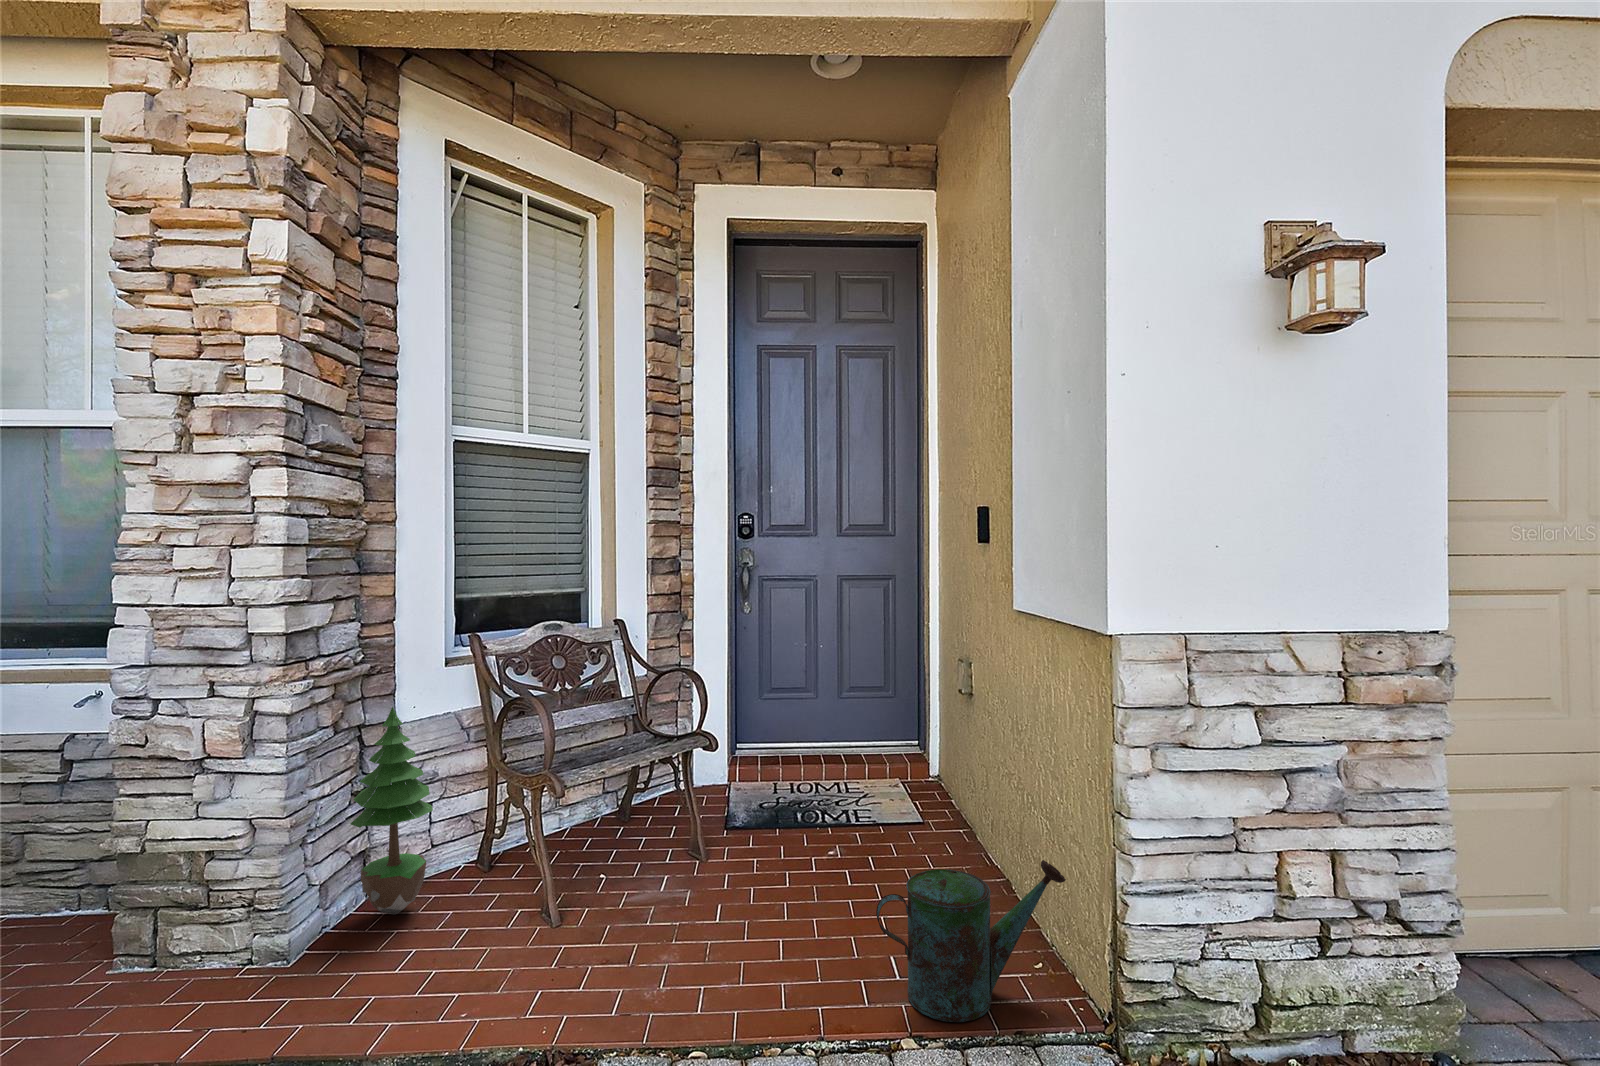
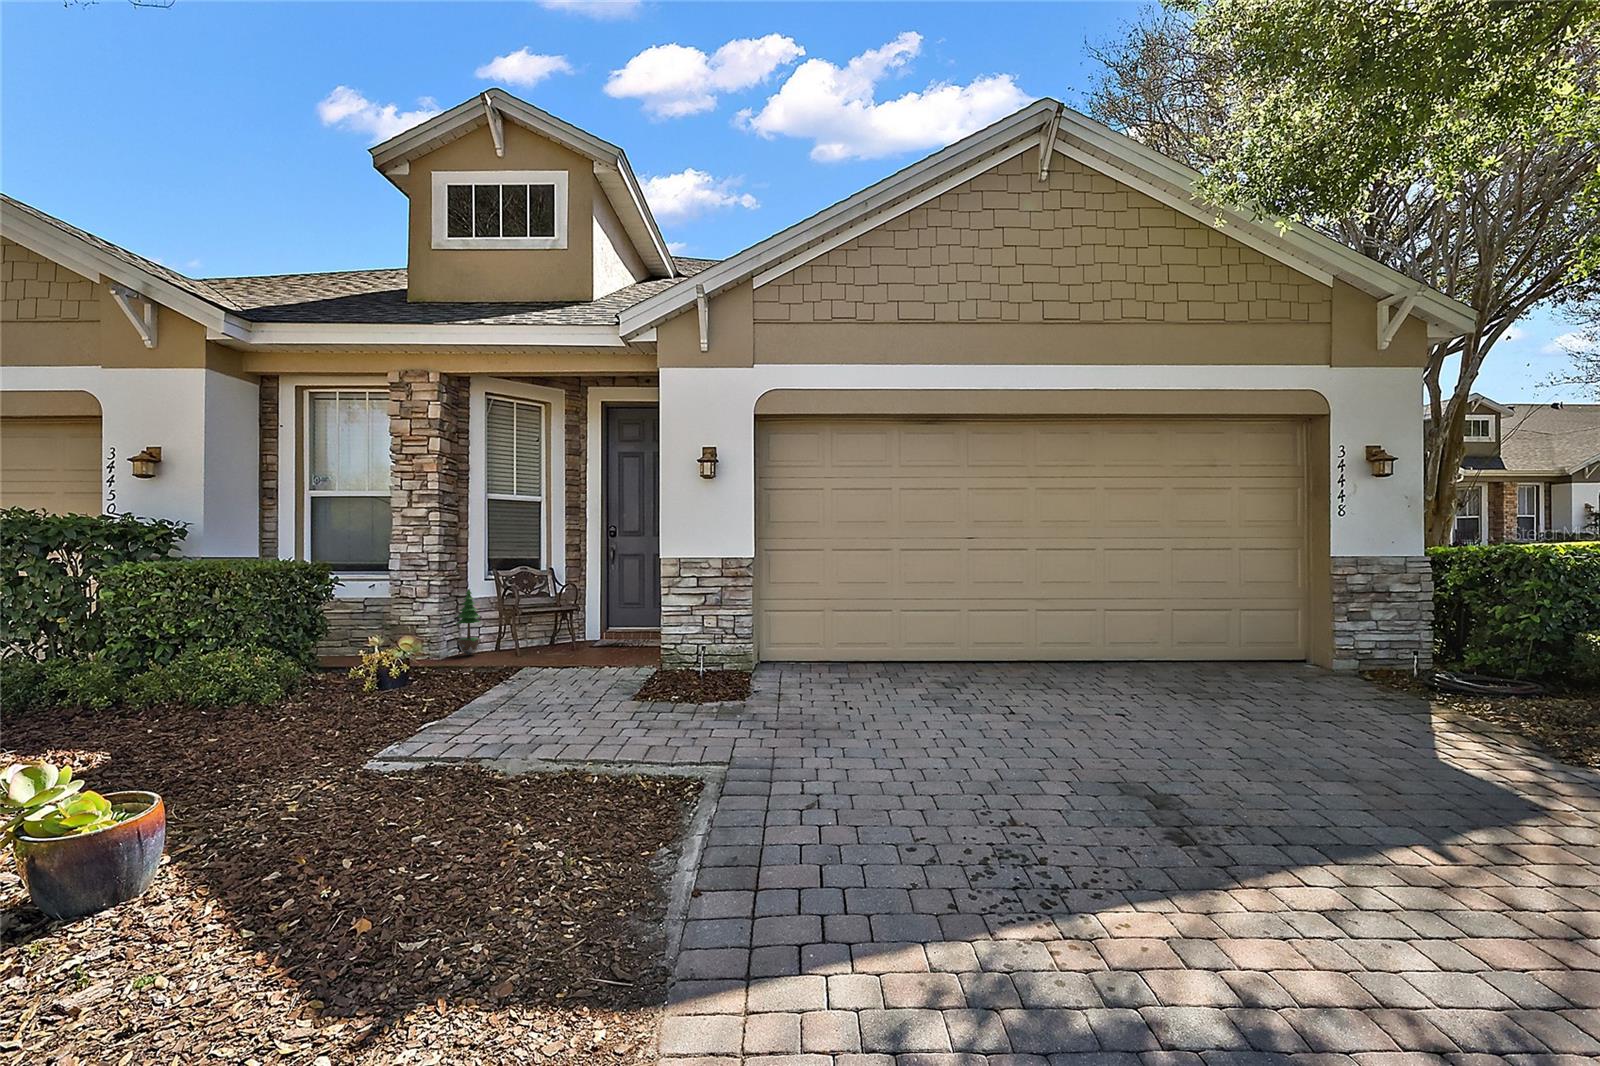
watering can: present [876,860,1066,1022] -> none [603,624,658,663]

